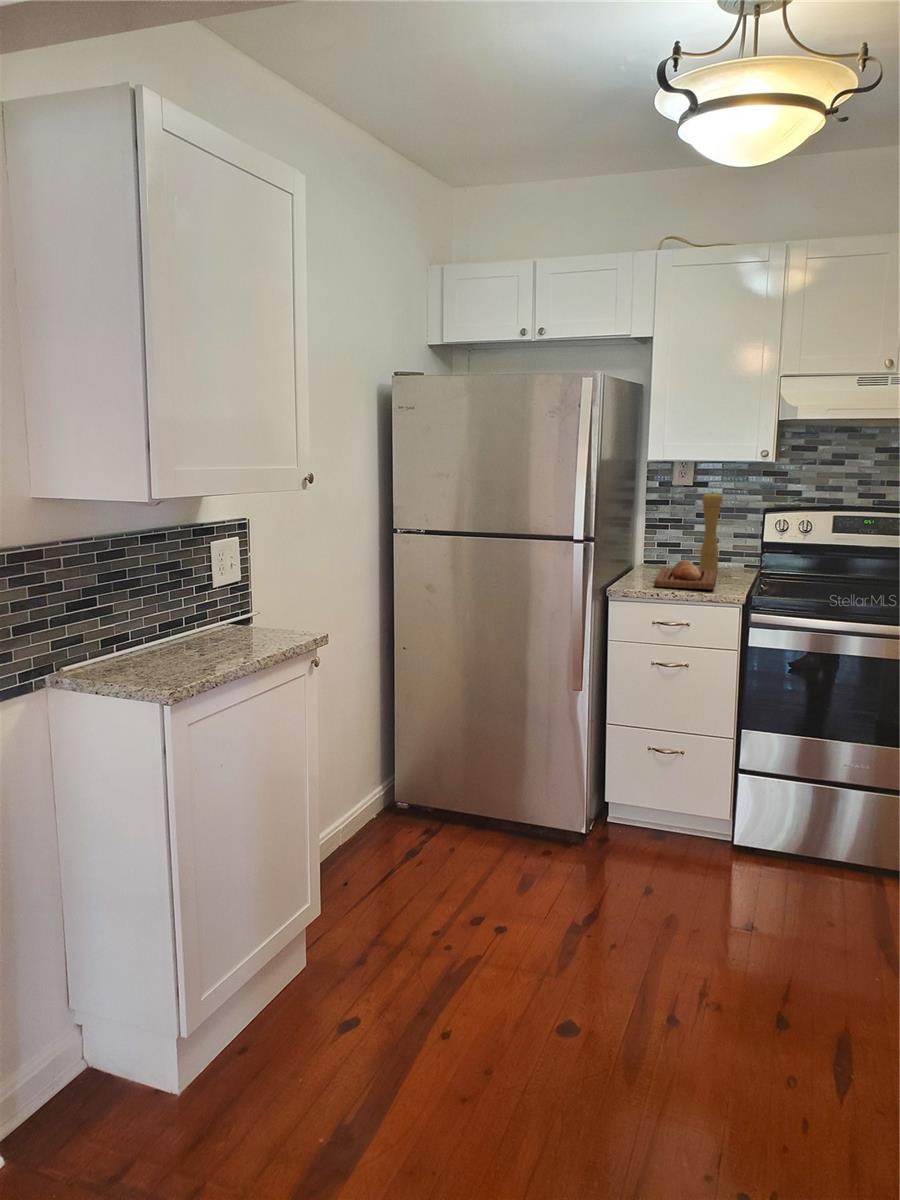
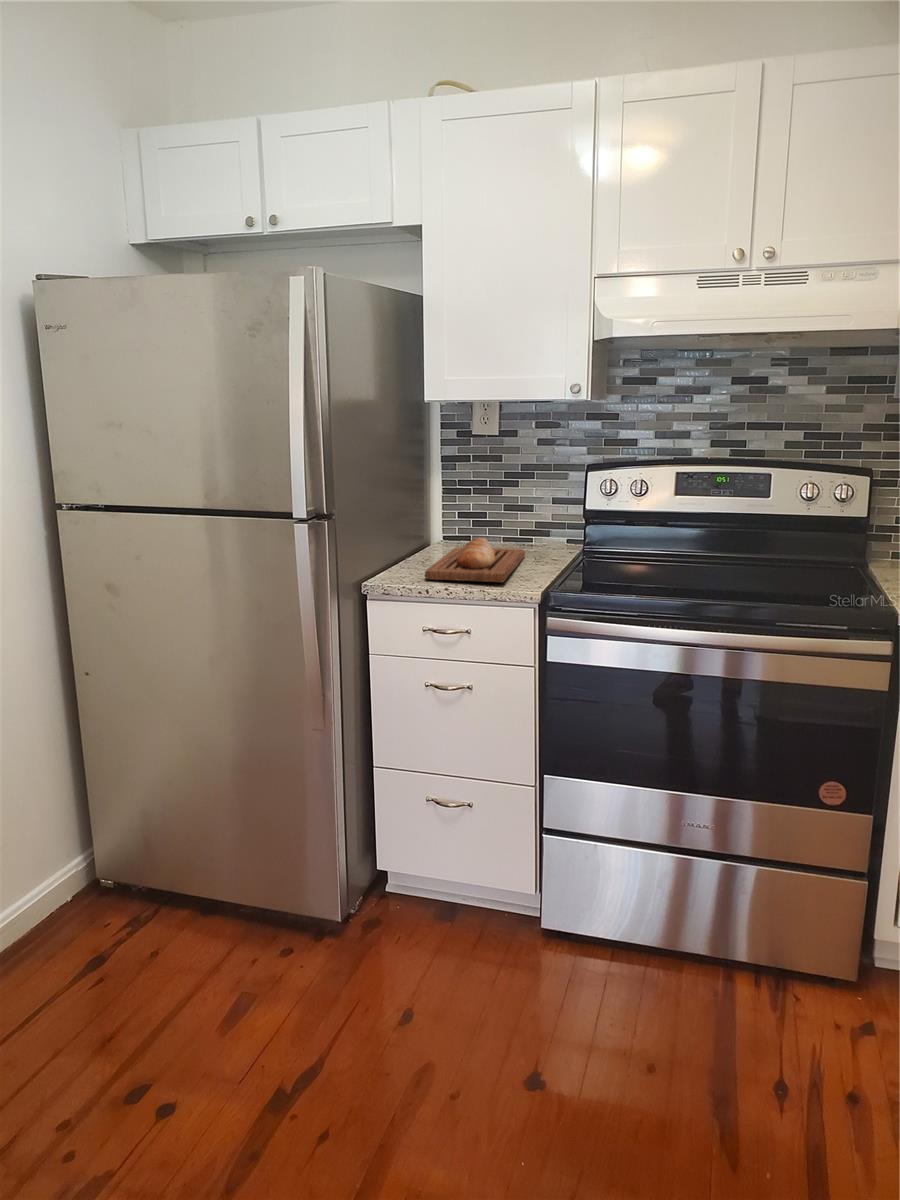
pepper mill: present [699,492,723,570] -> none [507,443,534,549]

